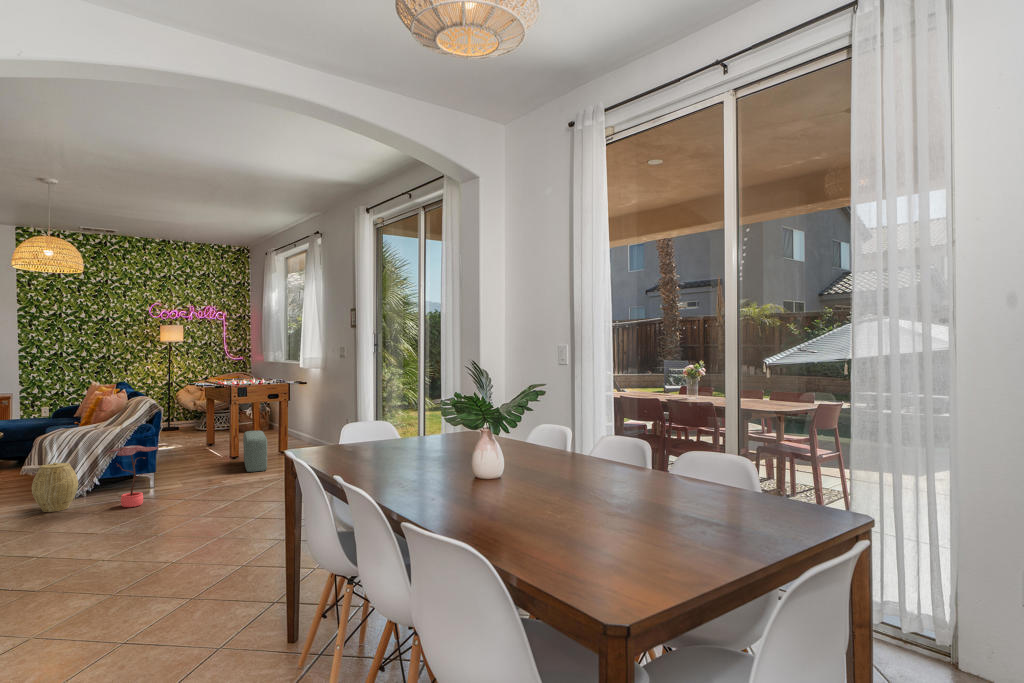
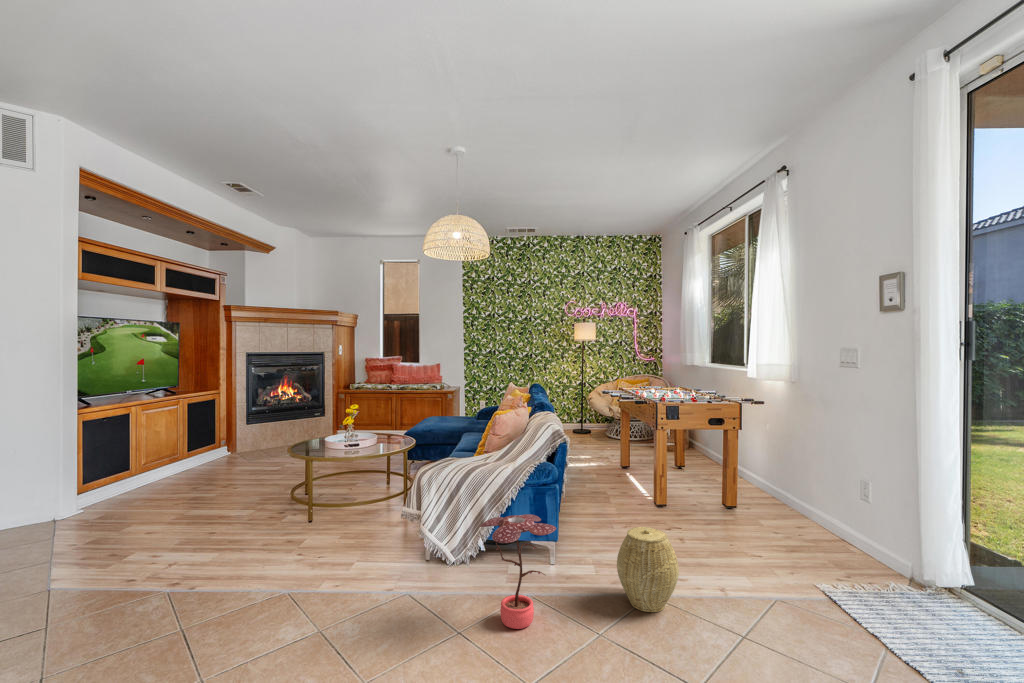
pouf: present [243,431,267,472] -> none [676,473,720,552]
woven basket: present [32,462,78,512] -> present [617,527,679,612]

